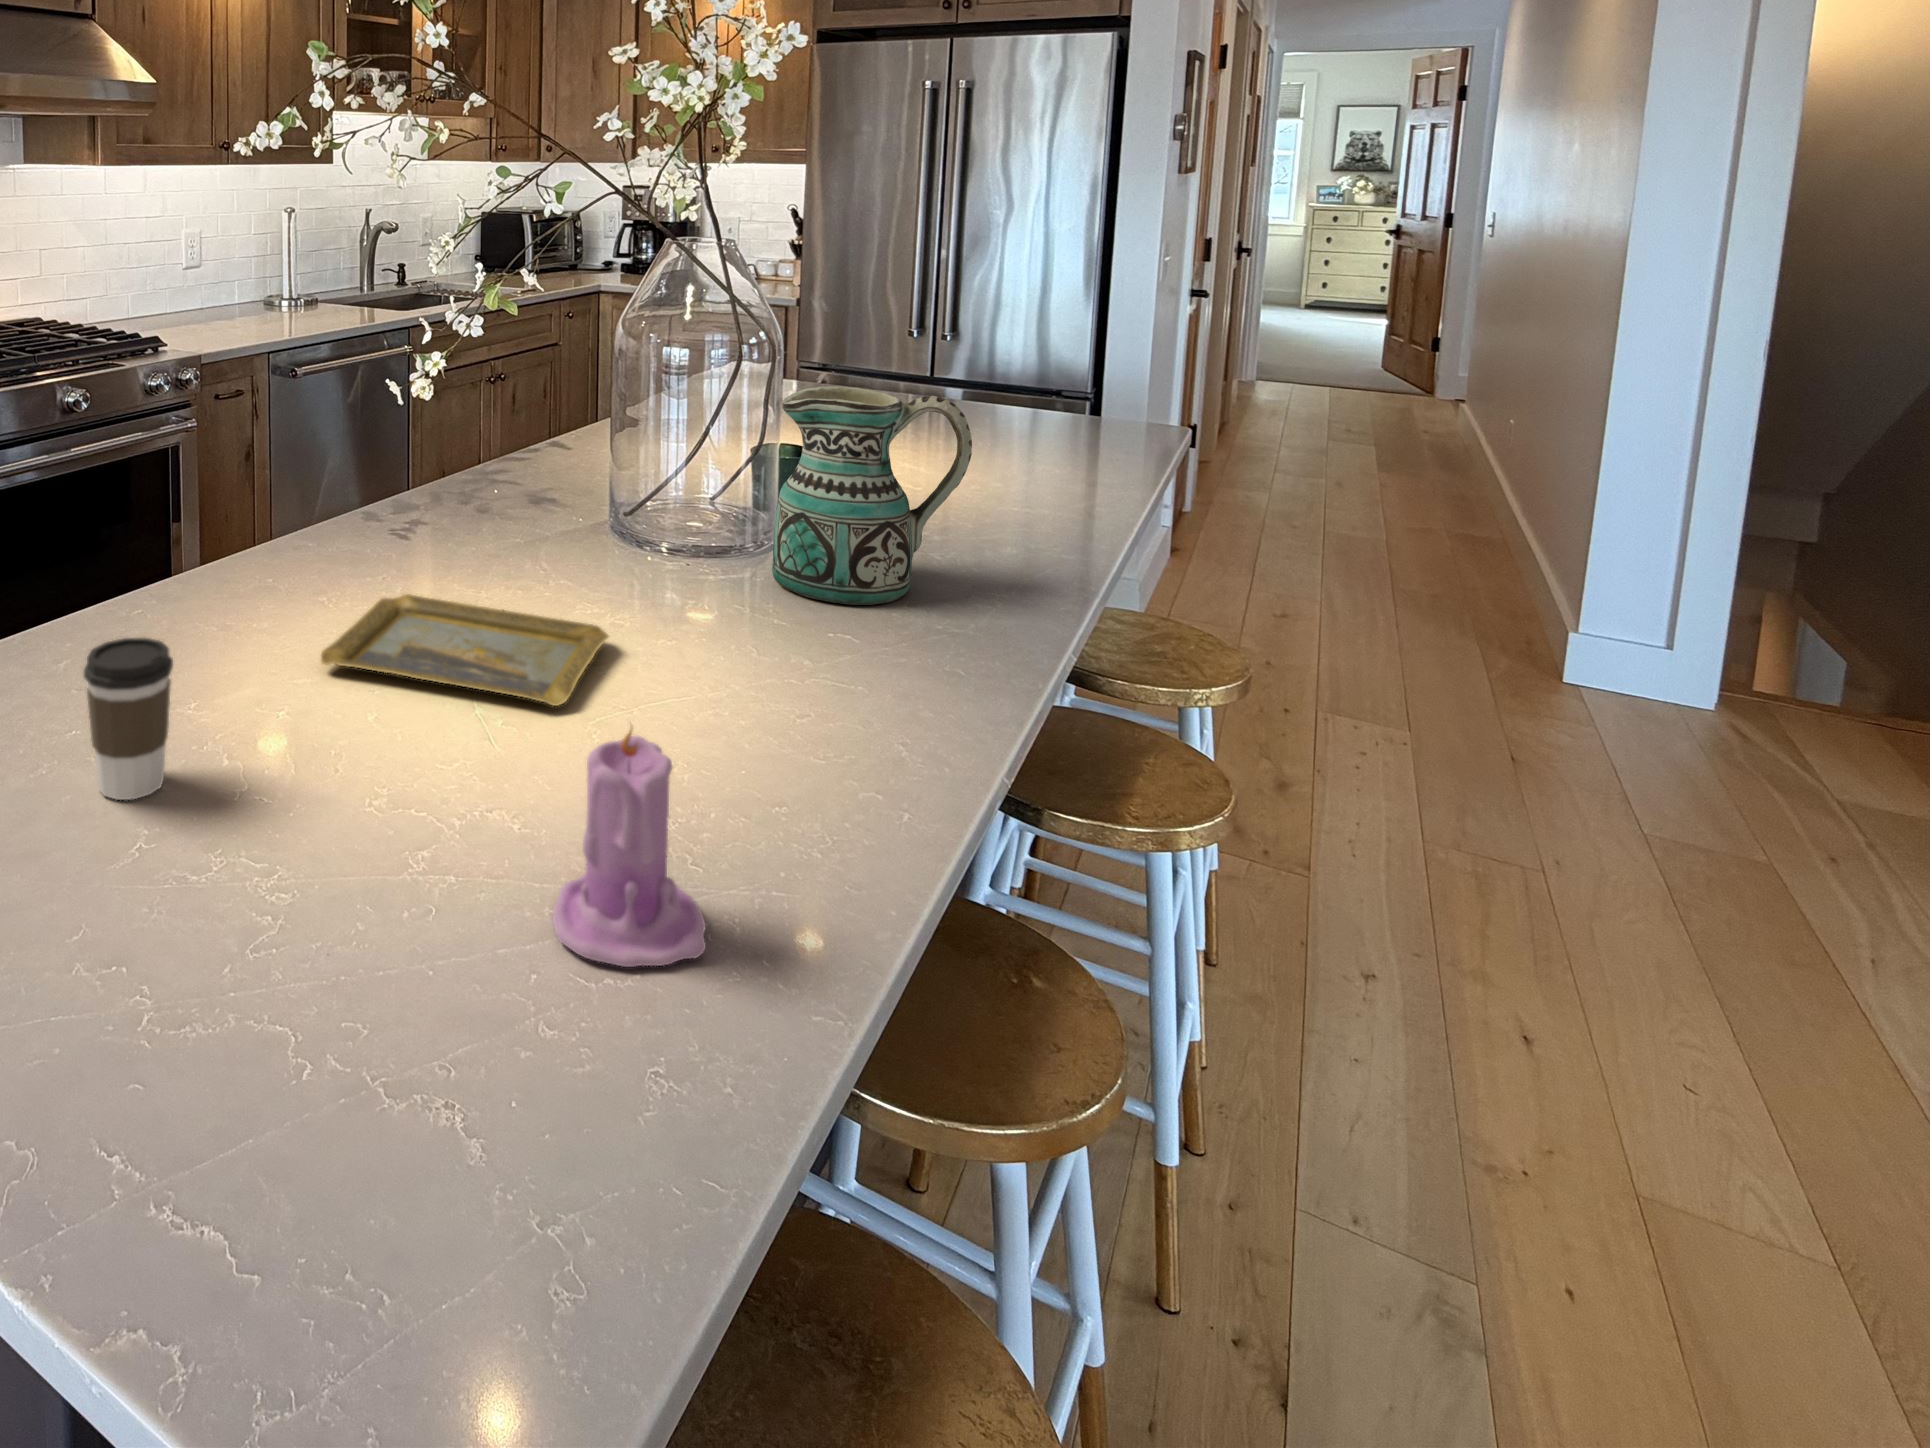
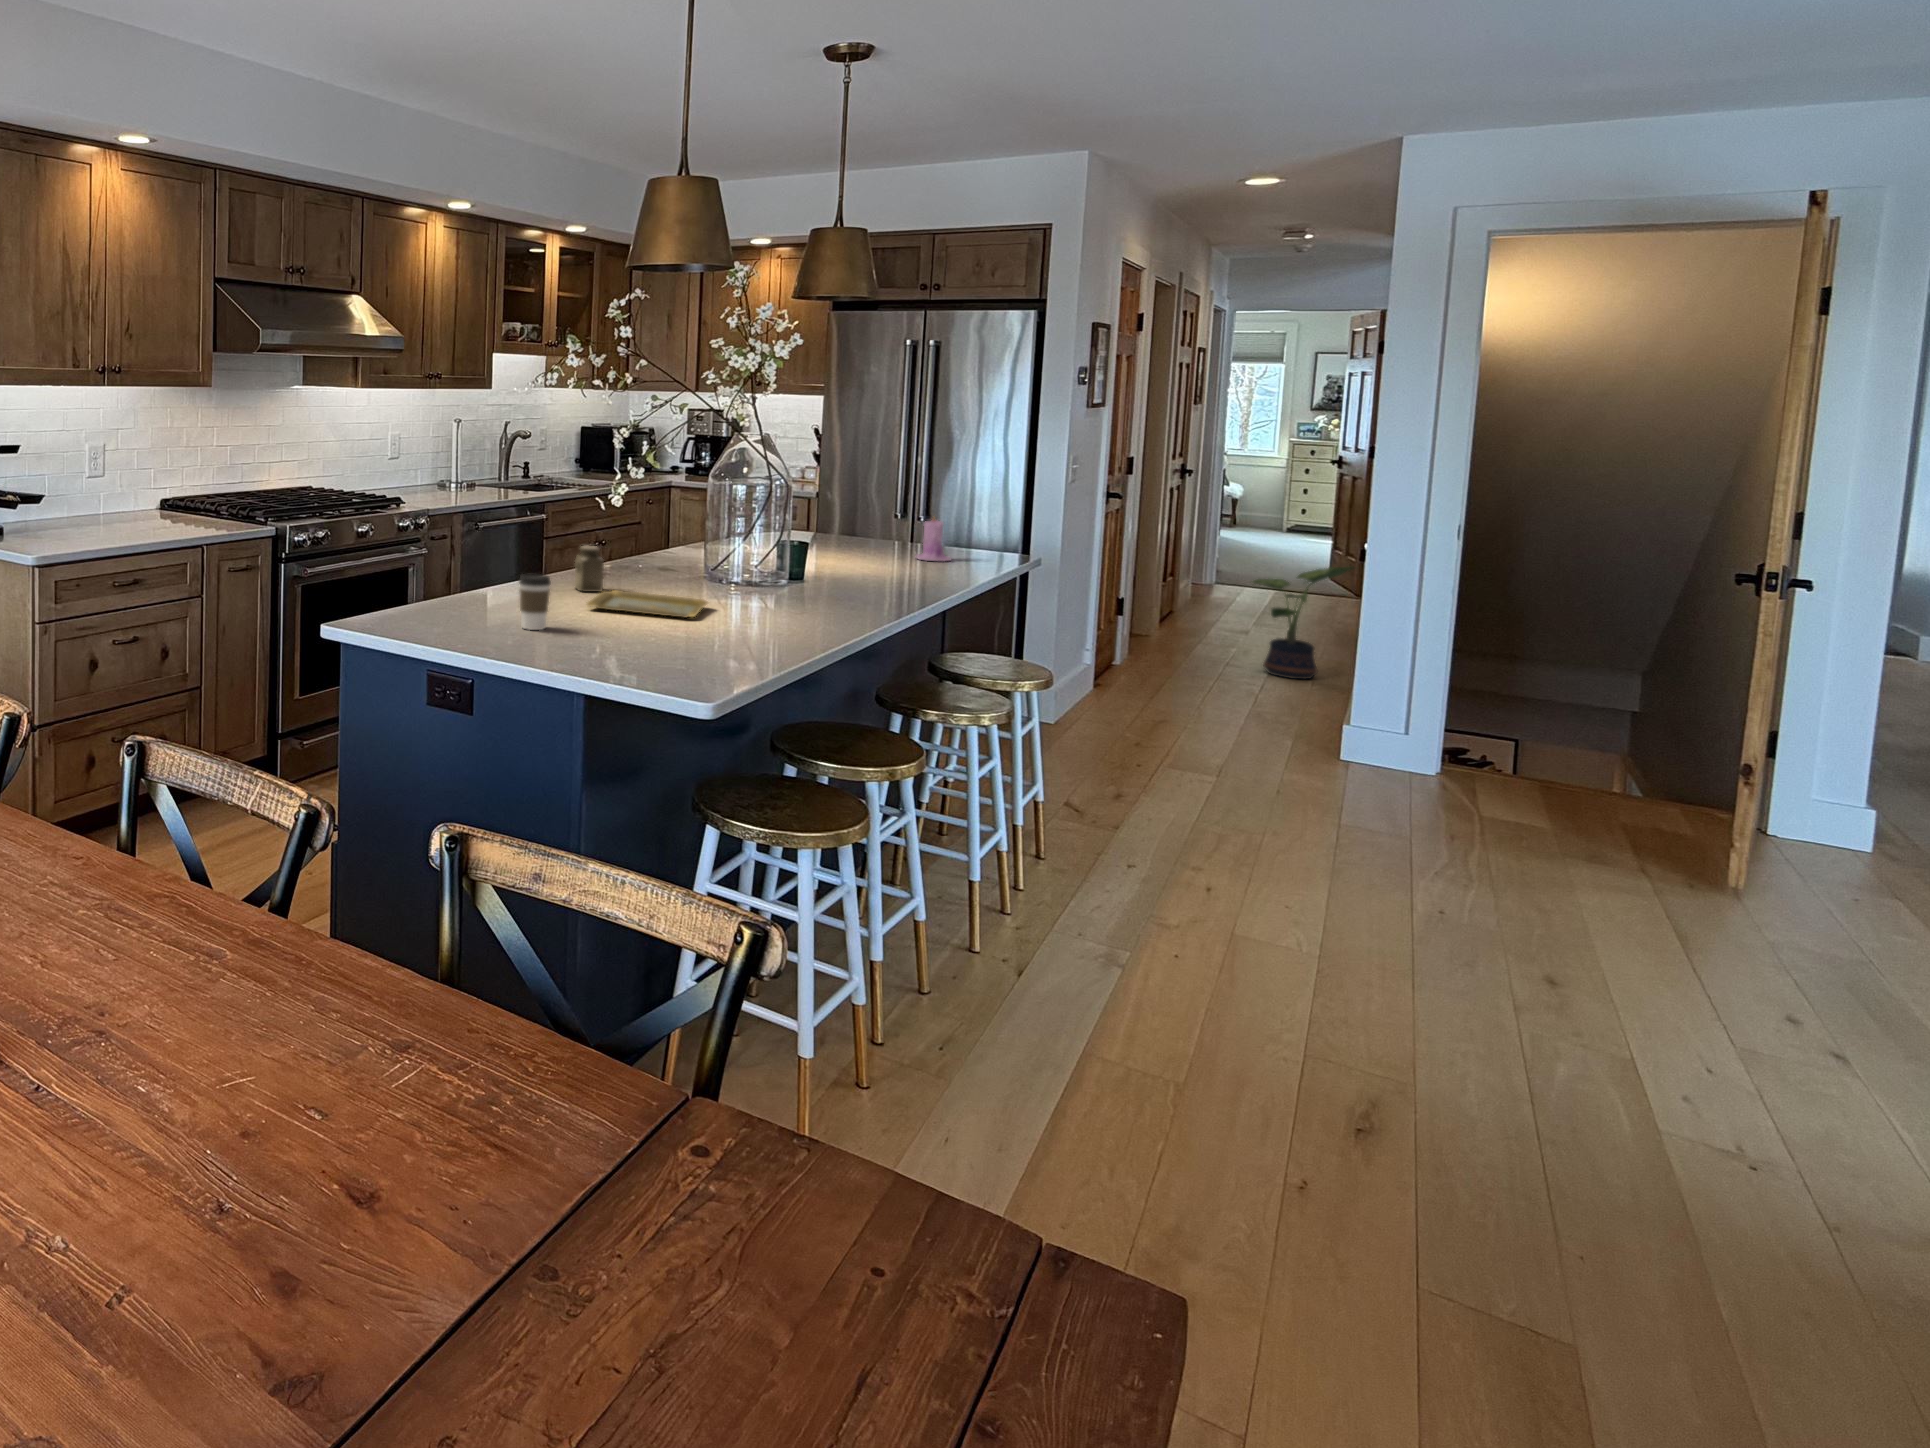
potted plant: none [1361,378,1511,530] -> present [1254,567,1354,679]
ceramic pitcher: present [772,386,972,605] -> none [785,504,880,602]
salt shaker: none [338,484,393,586] -> present [574,546,604,592]
candle: present [552,728,706,967] -> present [916,519,951,561]

